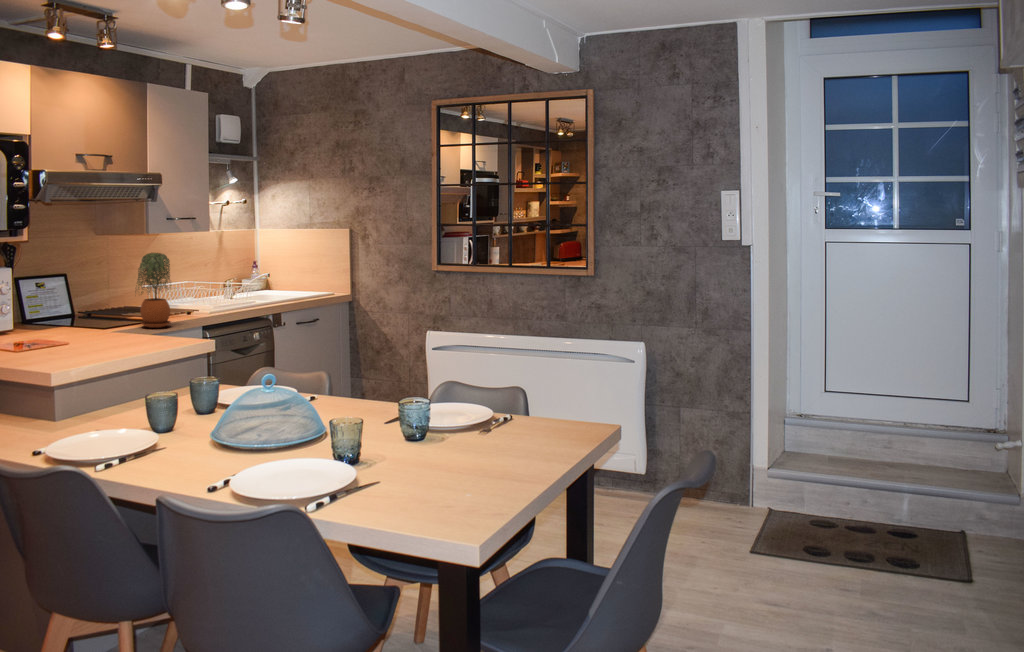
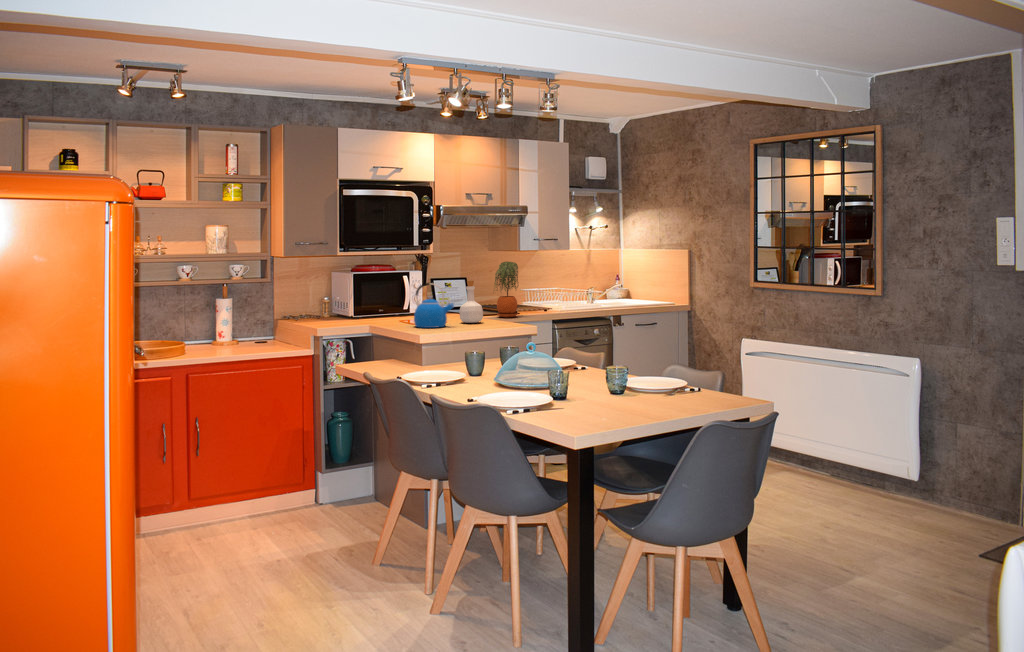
bottle: none [99,283,134,342] -> present [460,281,483,323]
kettle: none [33,289,99,356] -> present [414,283,454,328]

